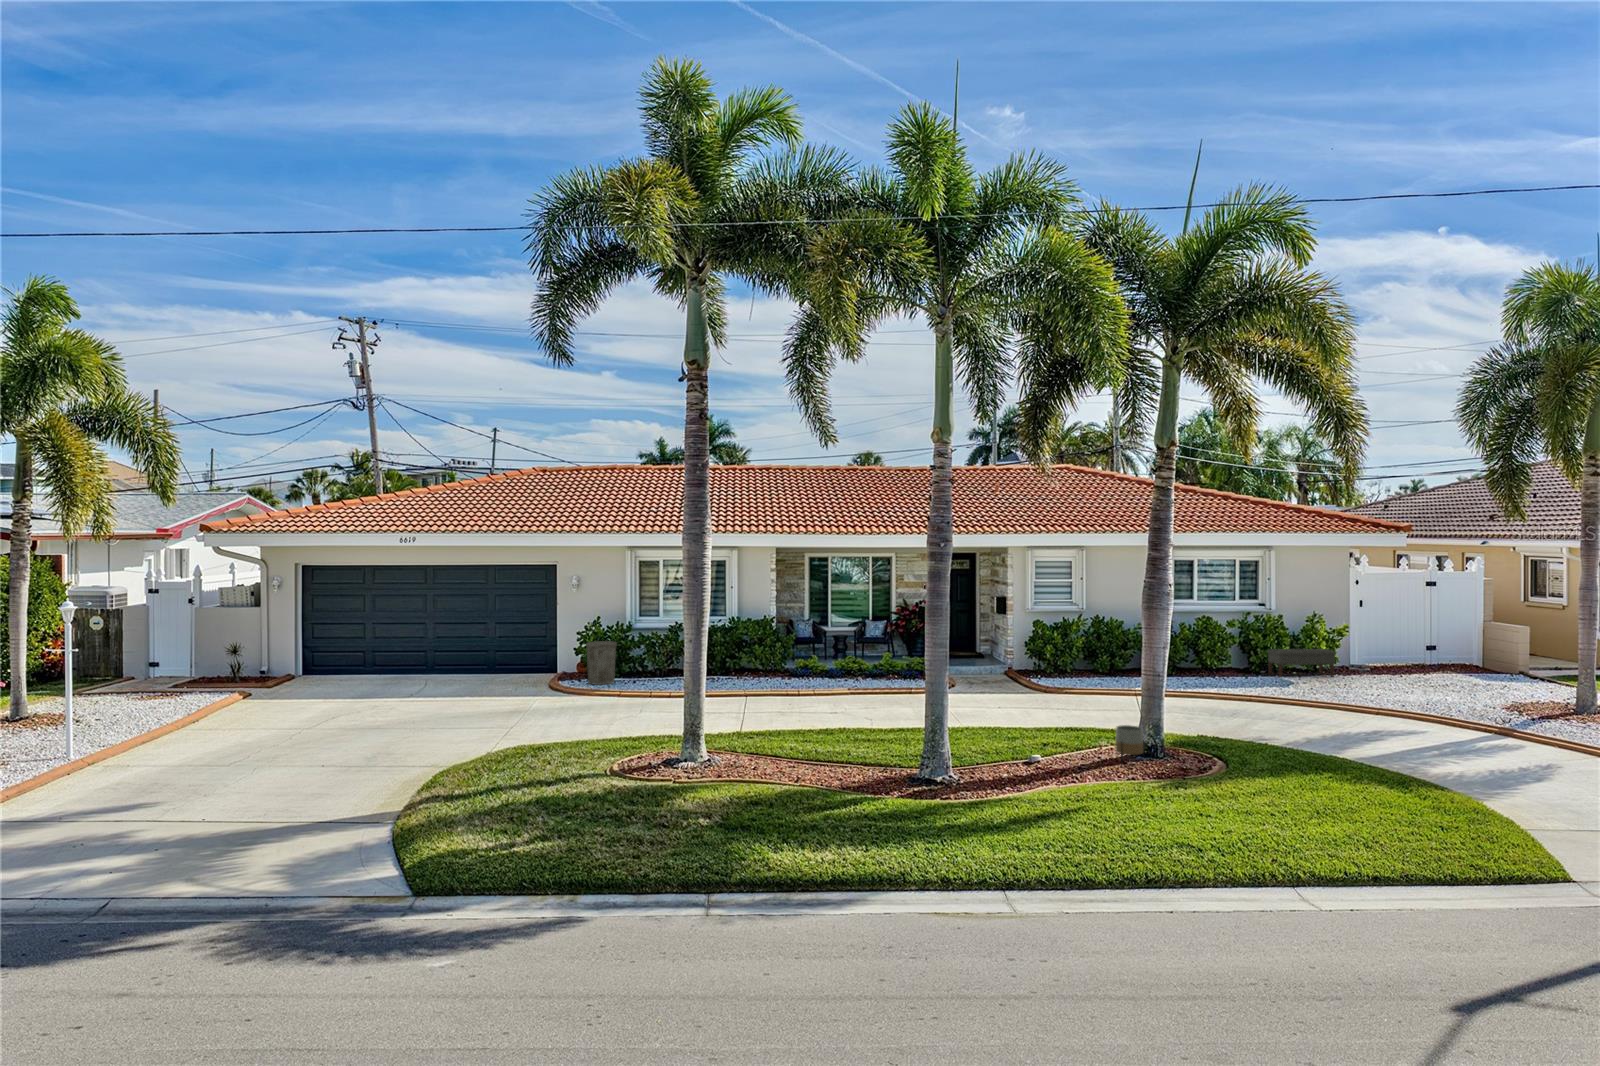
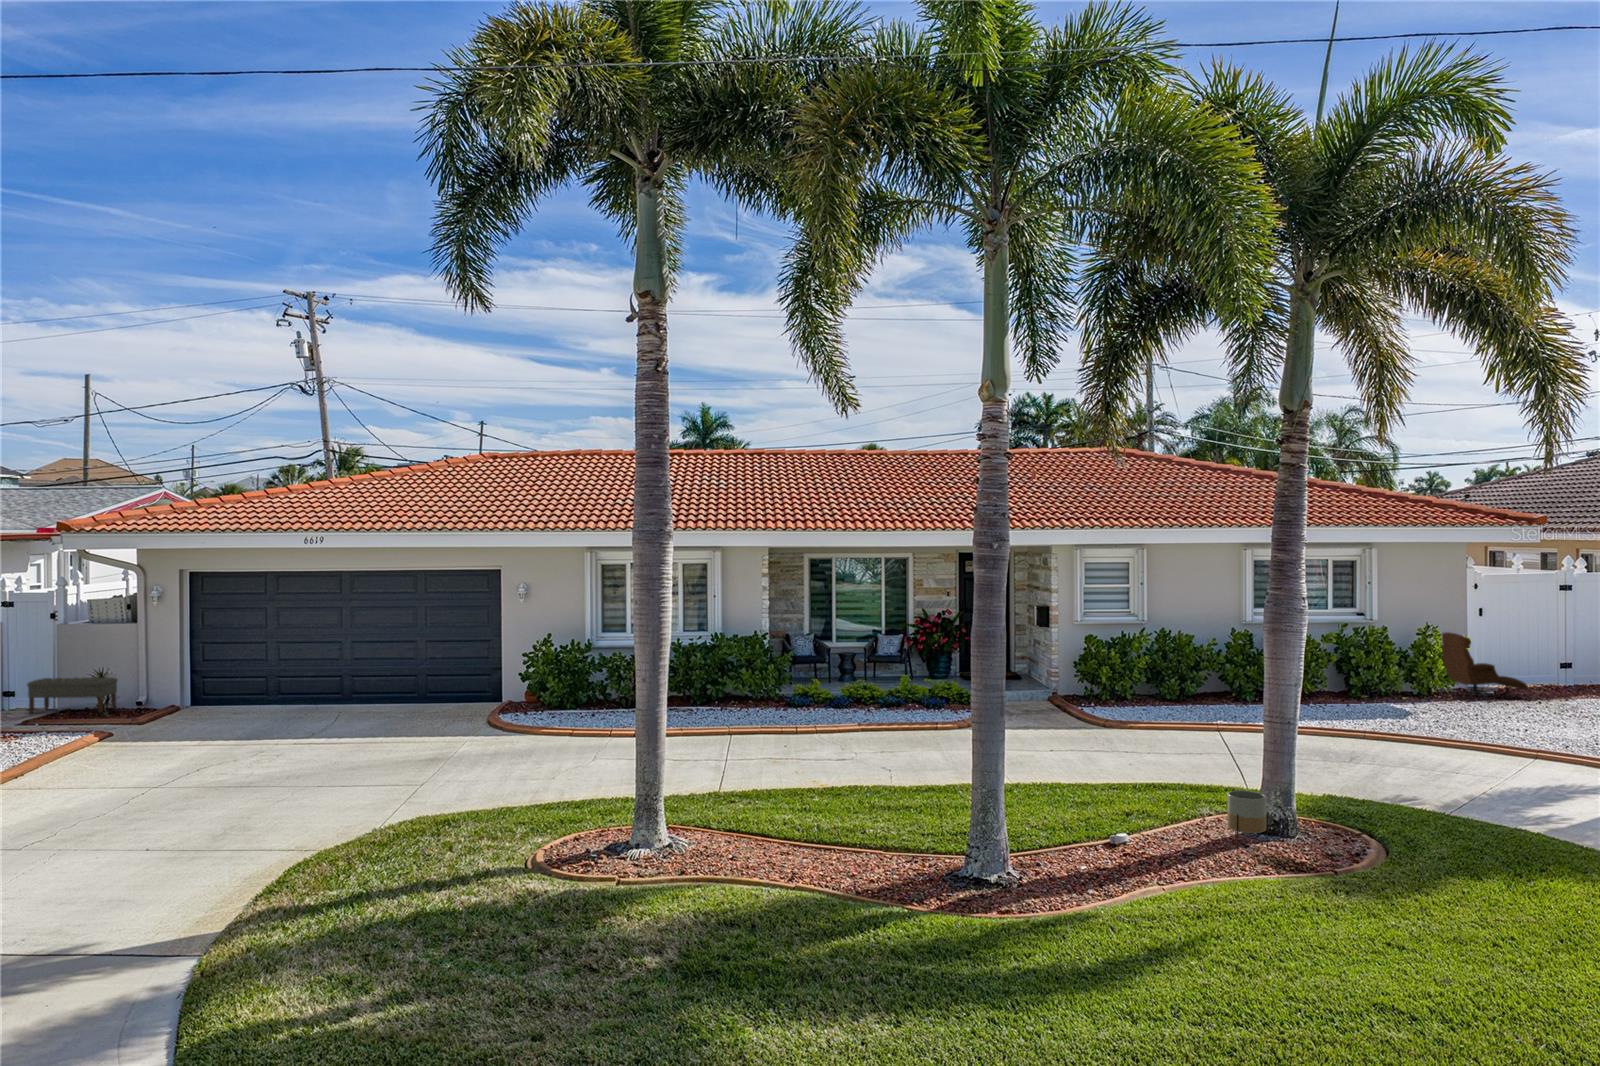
lounge chair: none [1326,619,1395,675] -> present [1442,632,1528,701]
trash can: present [586,641,617,685] -> none [532,664,571,719]
bench: present [1268,648,1335,677] -> present [27,677,118,713]

